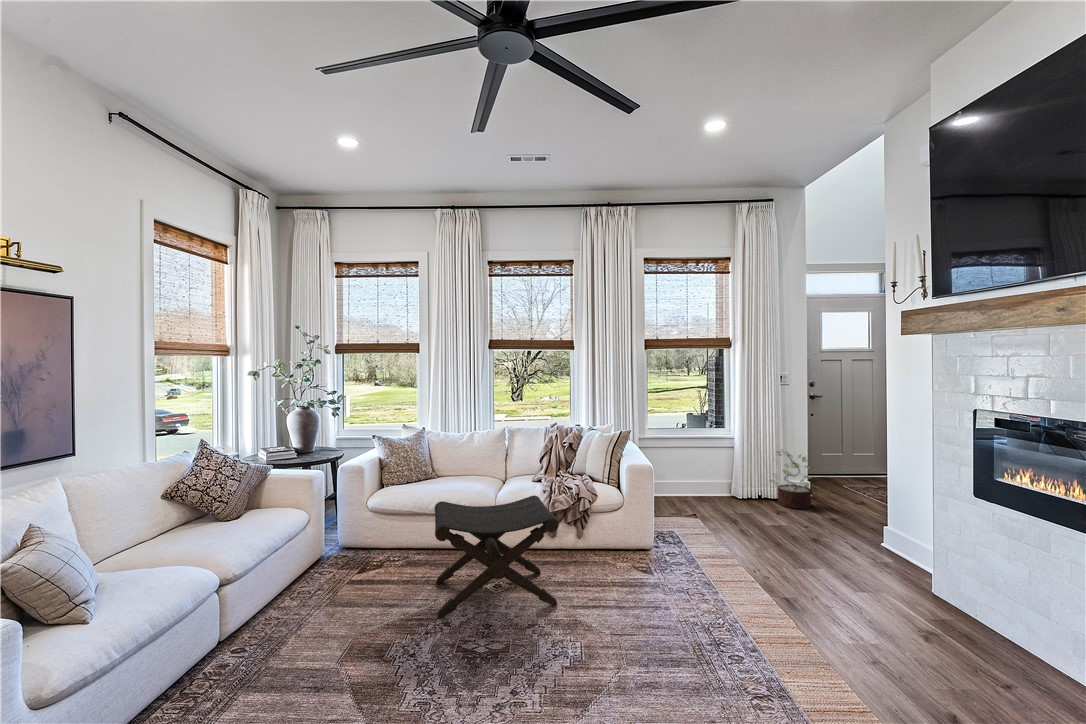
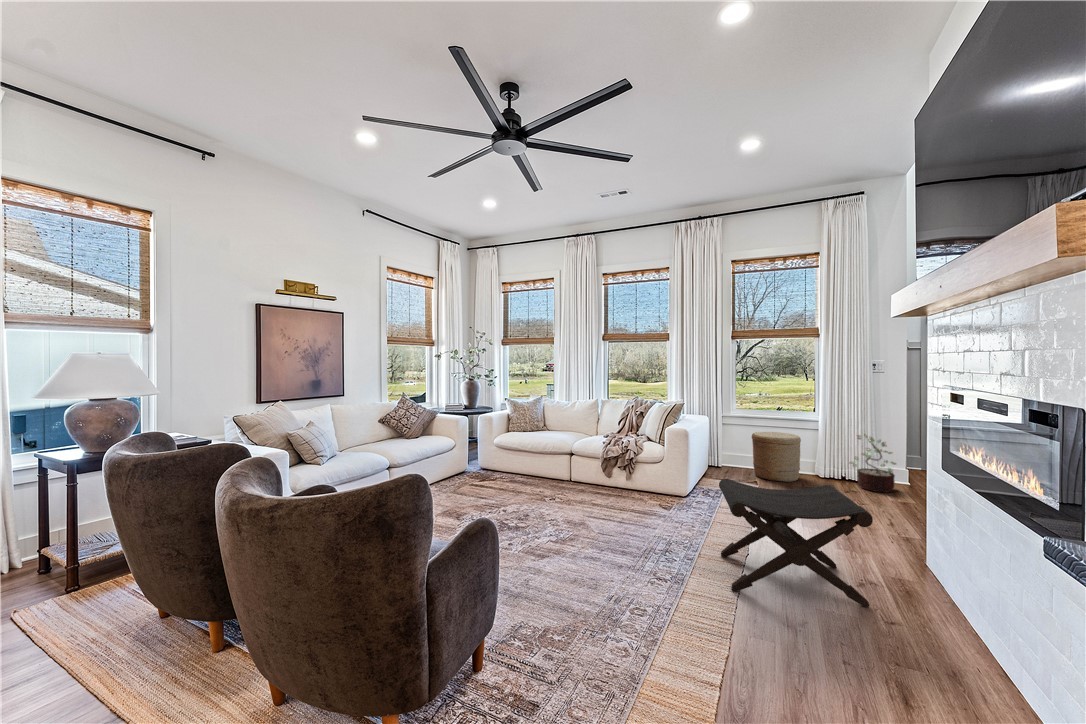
woven basket: none [676,454,727,510] -> present [752,432,801,482]
footstool: present [435,496,559,618] -> present [719,479,873,607]

